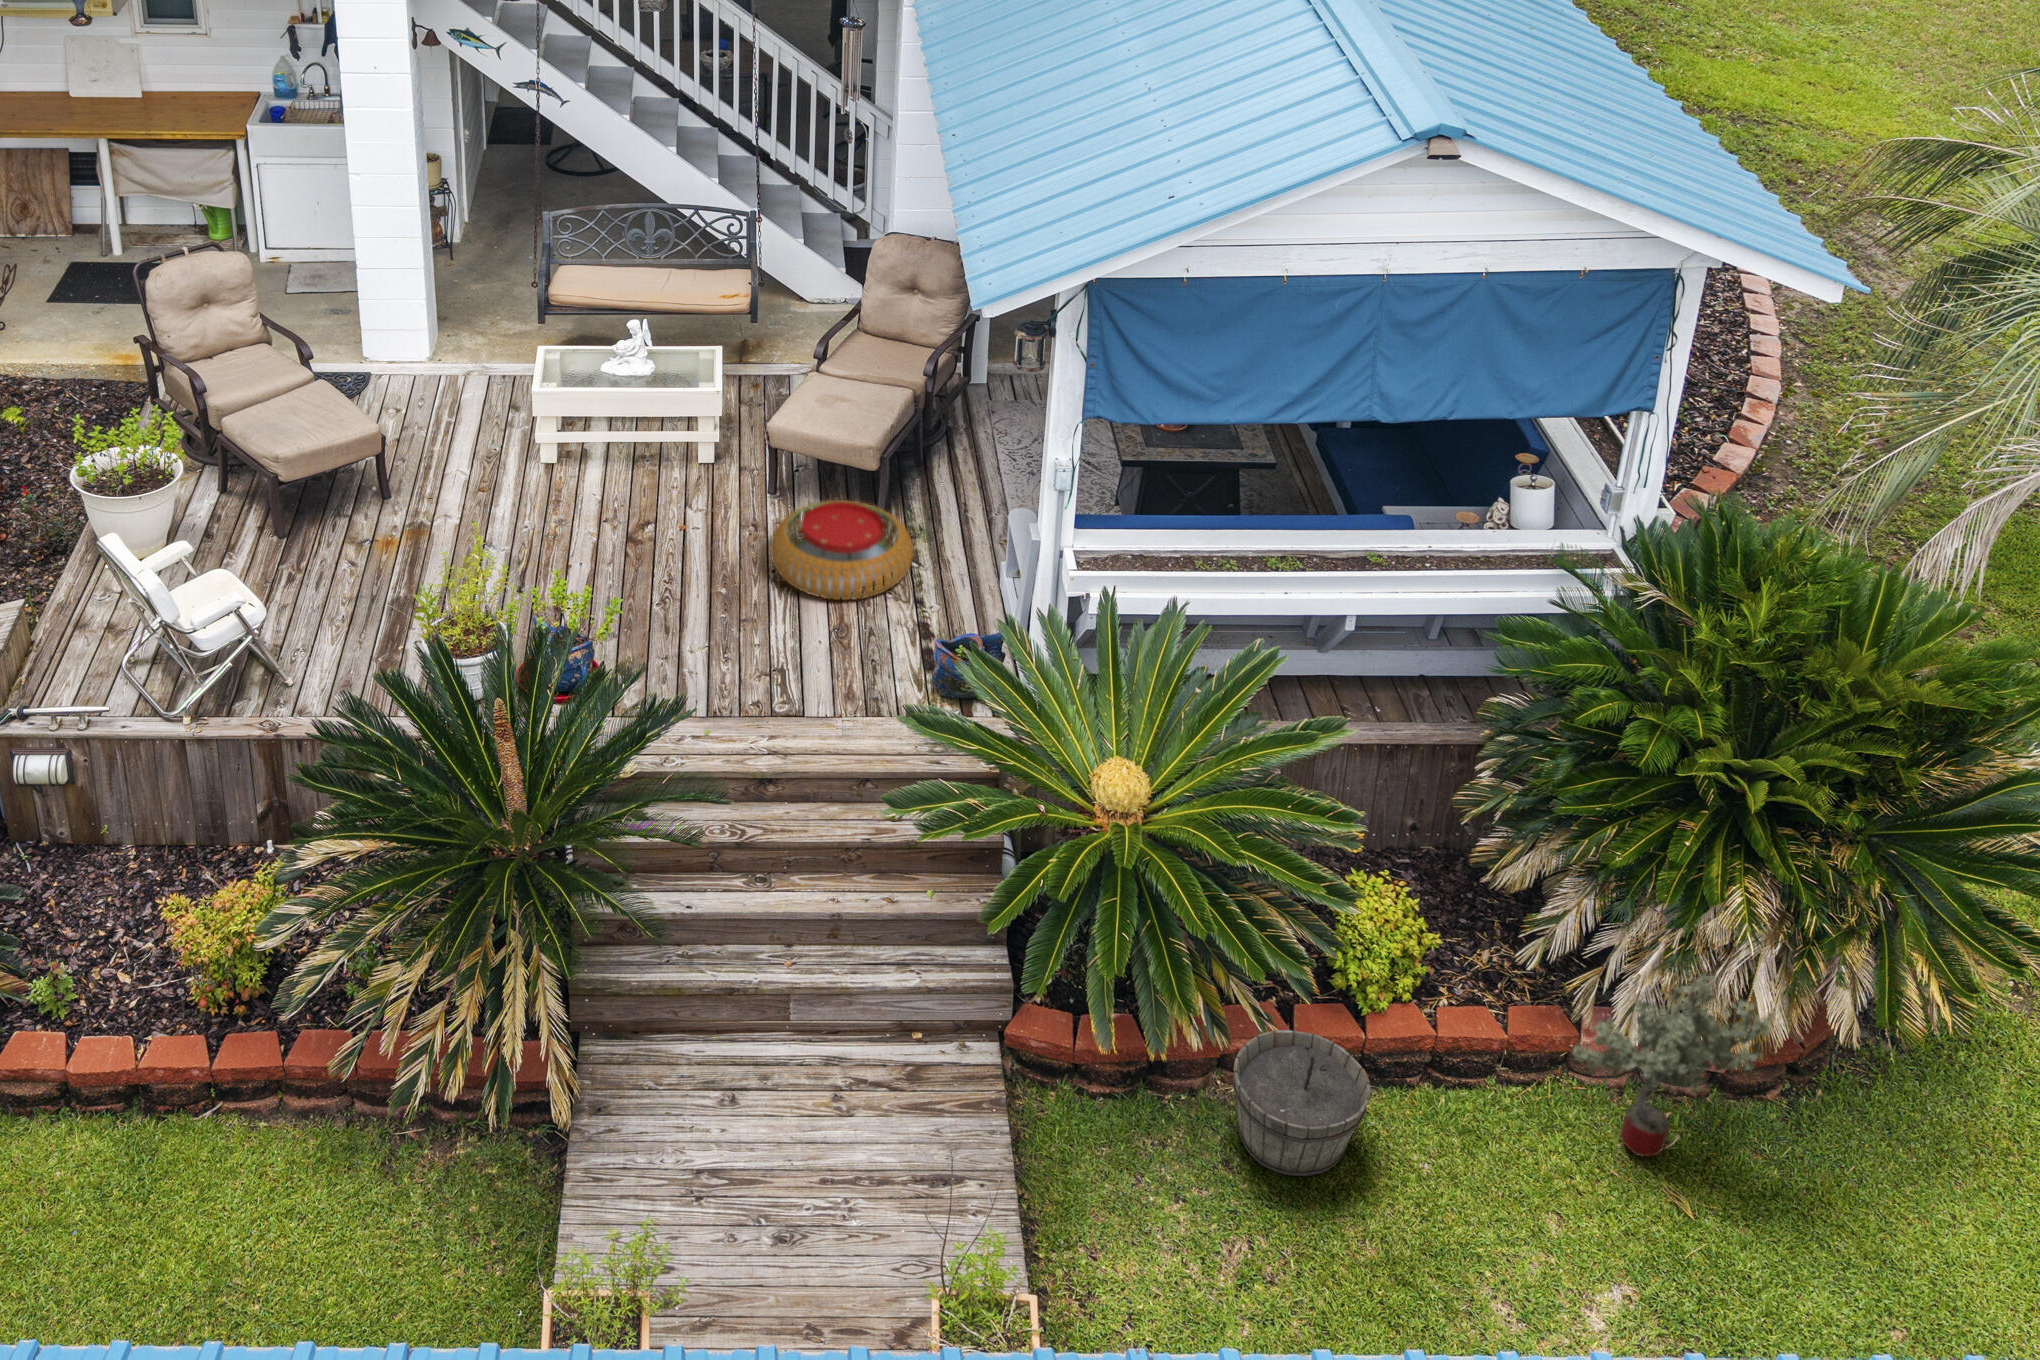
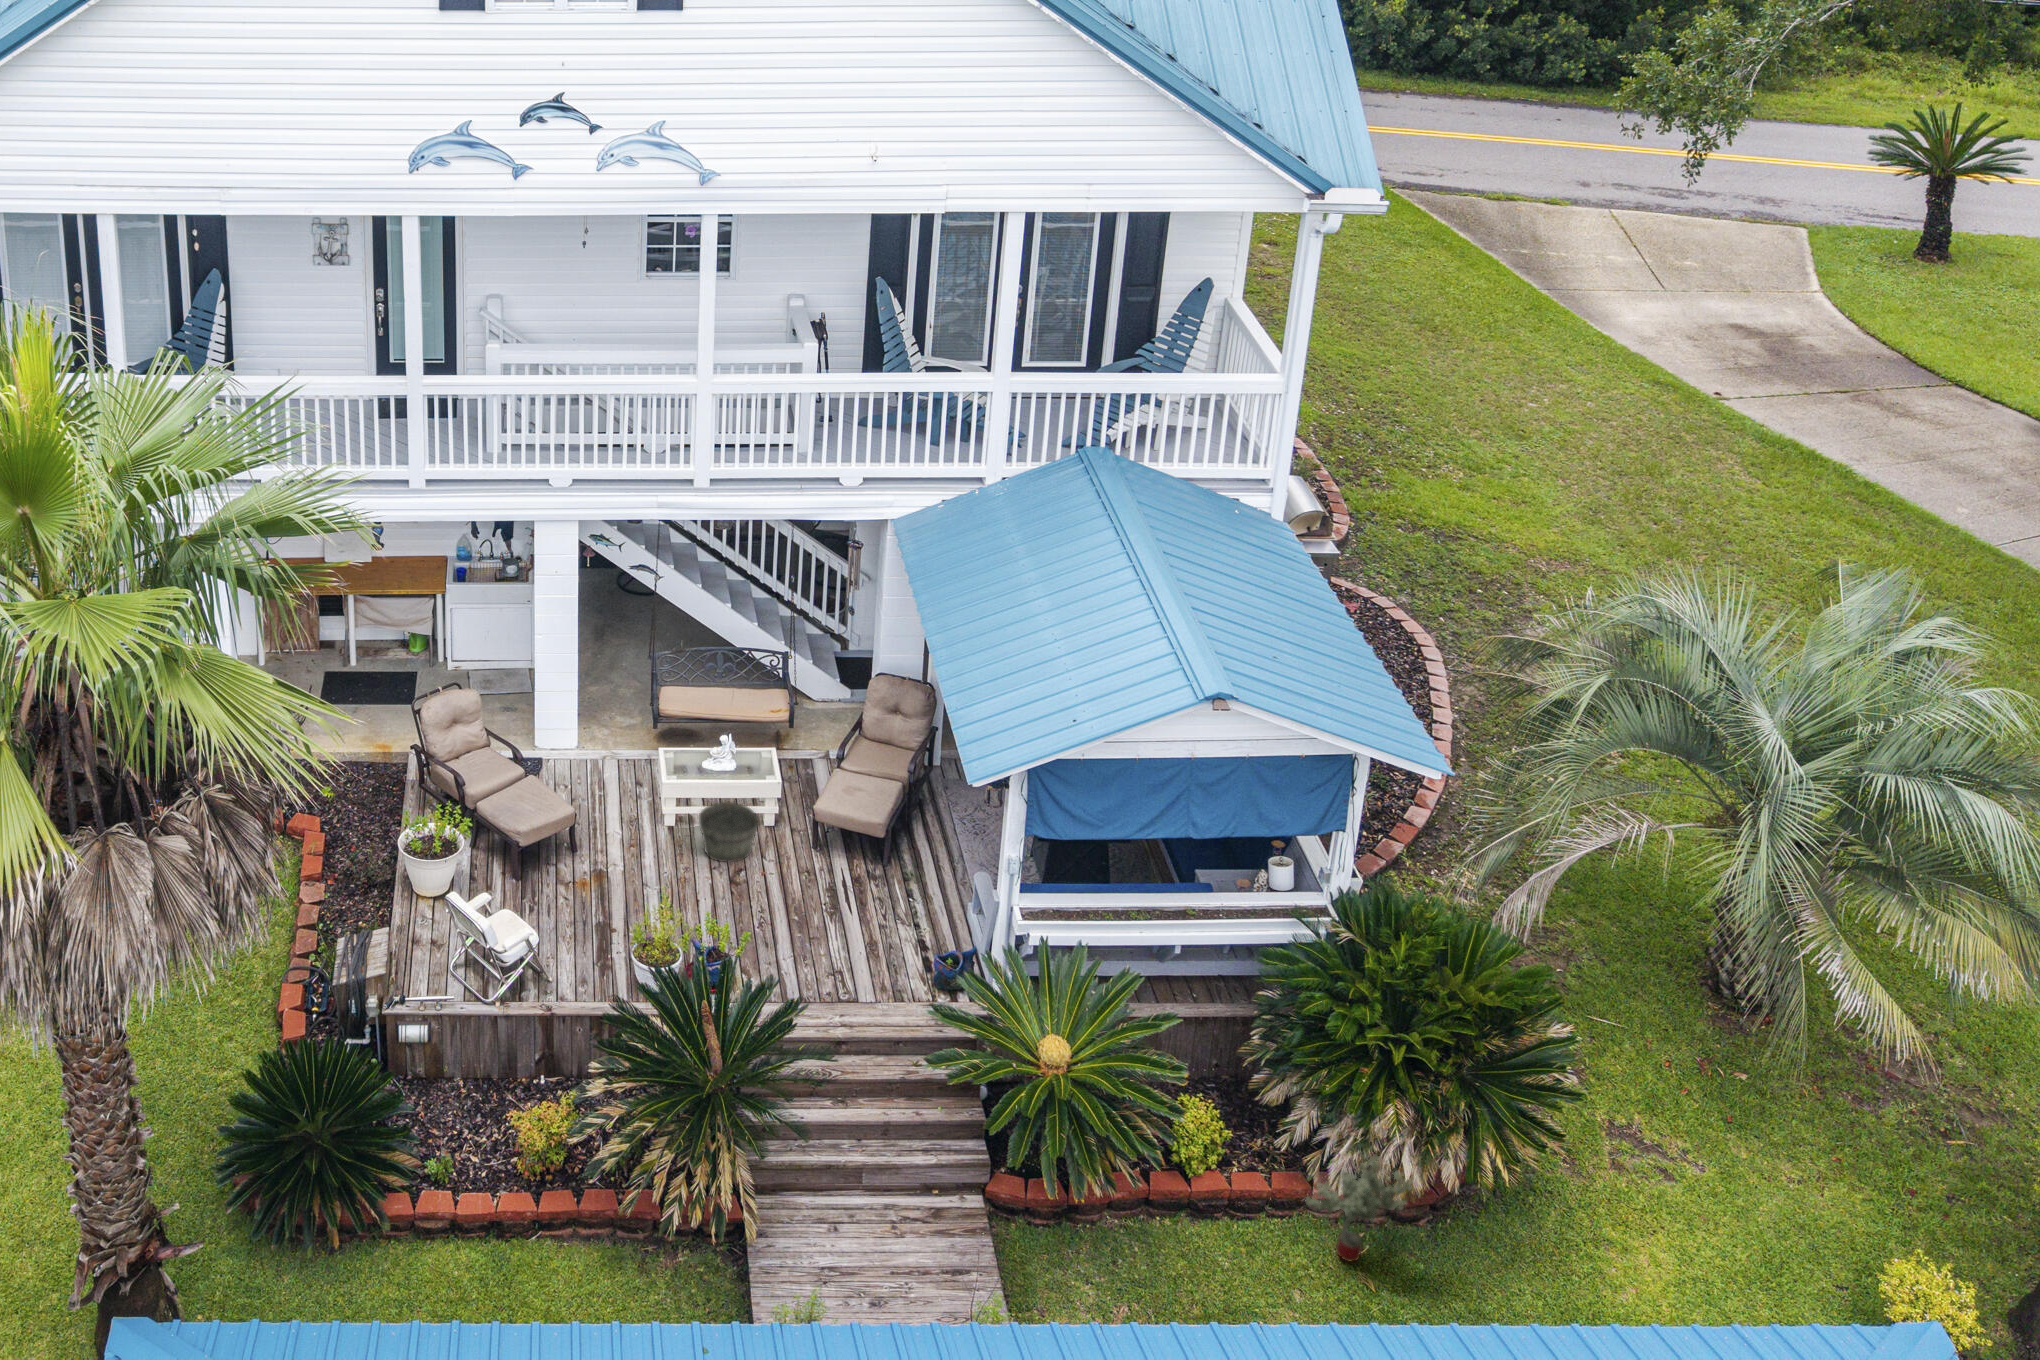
pouf: present [770,500,913,600] -> none [822,858,910,924]
wooden bucket: present [1233,1030,1371,1176] -> present [699,802,759,862]

